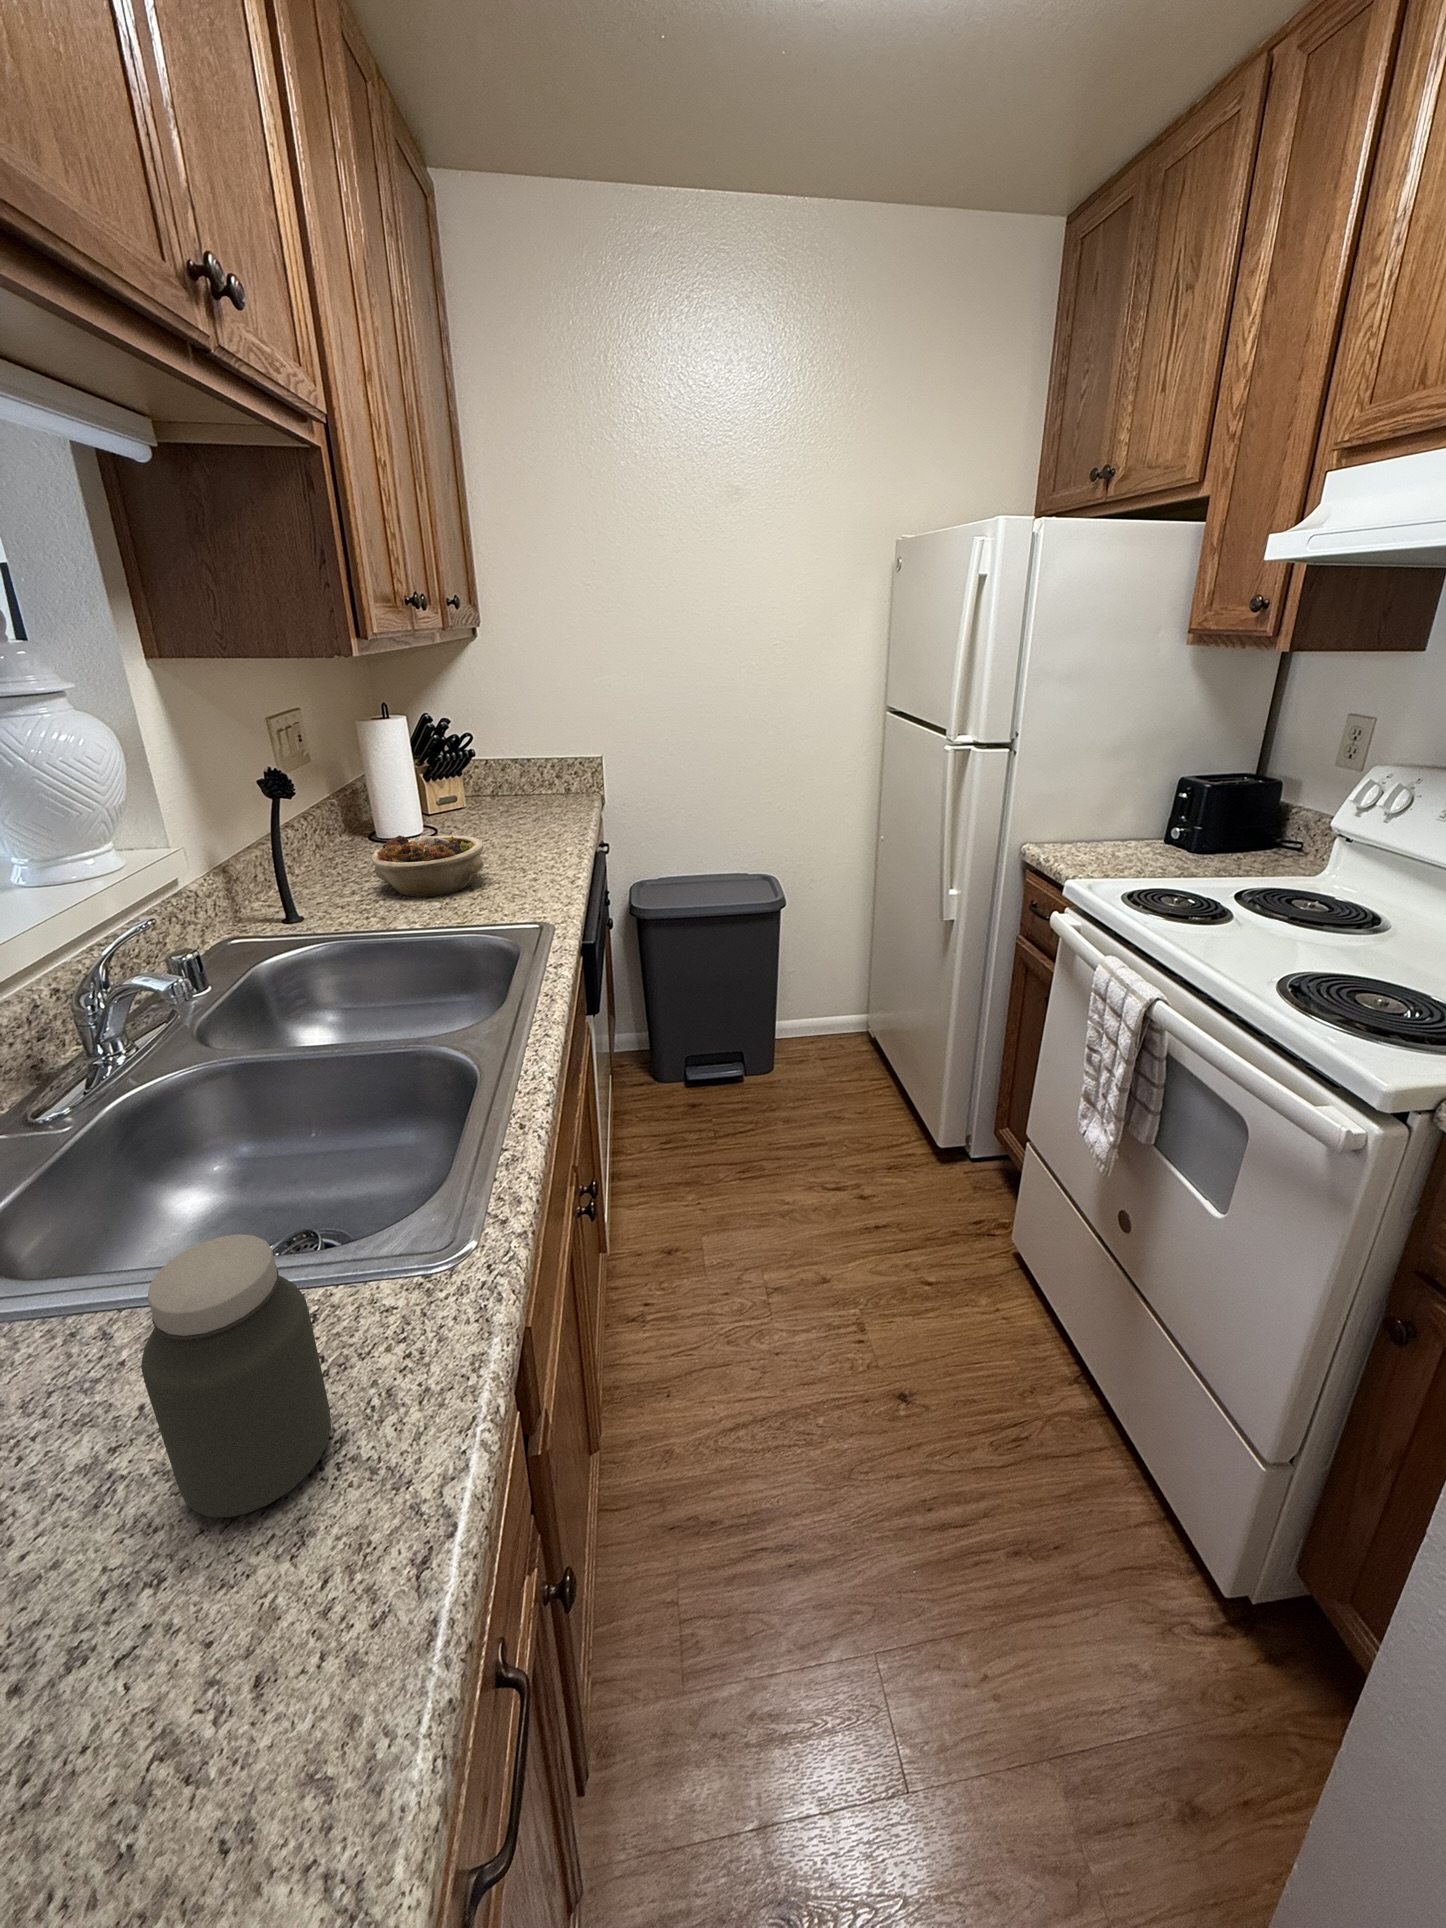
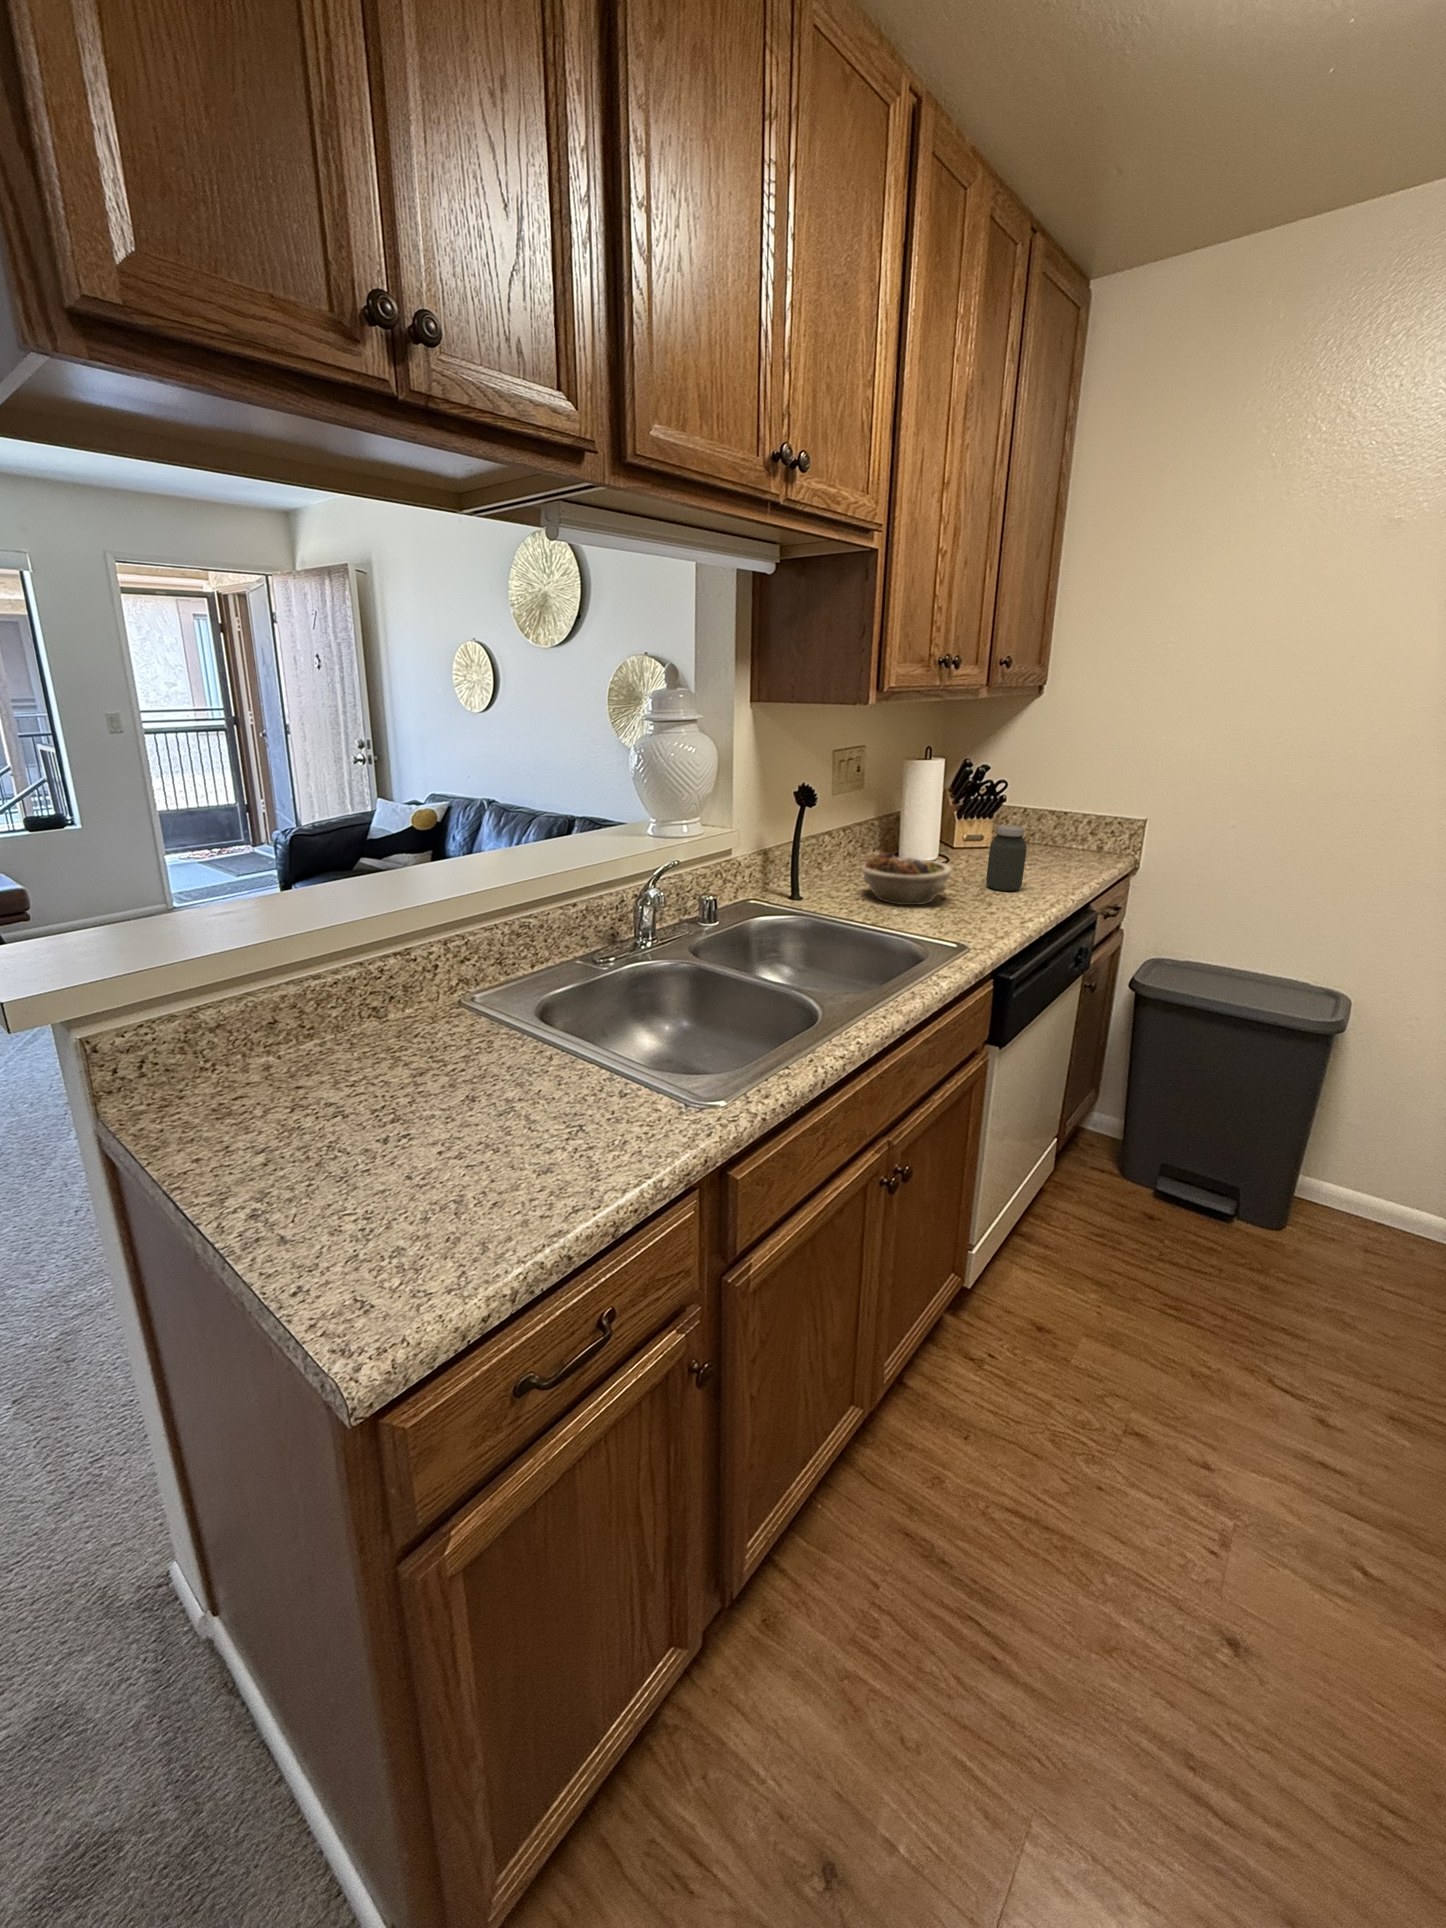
jar: present [141,1234,331,1518] -> present [986,825,1027,891]

